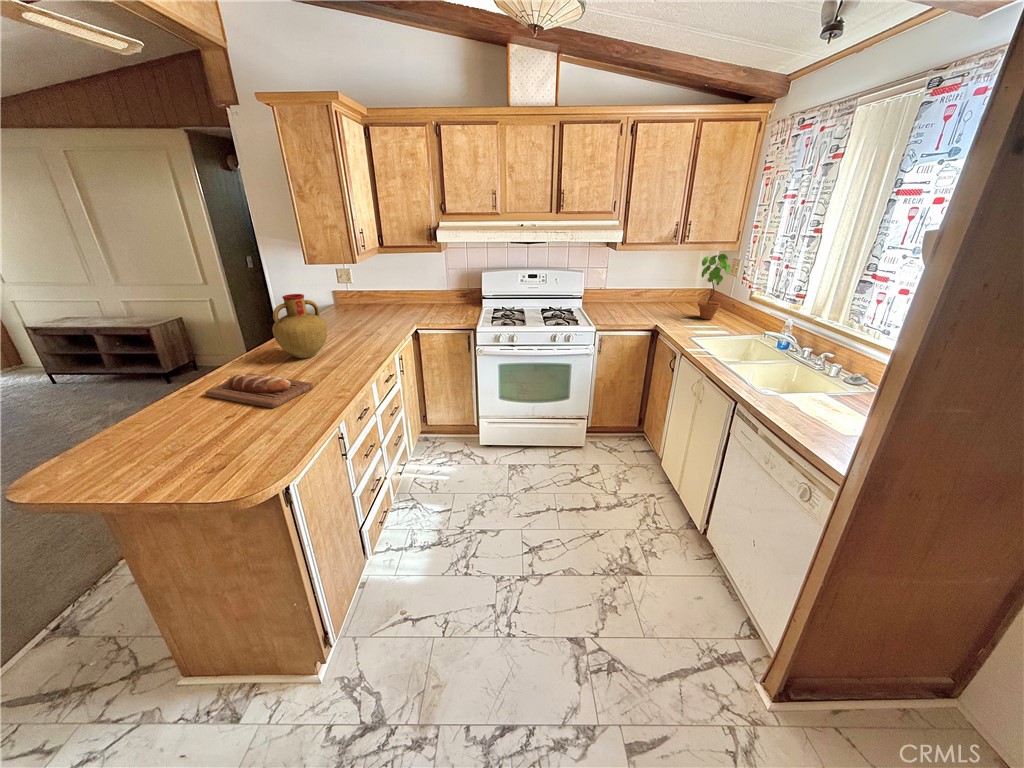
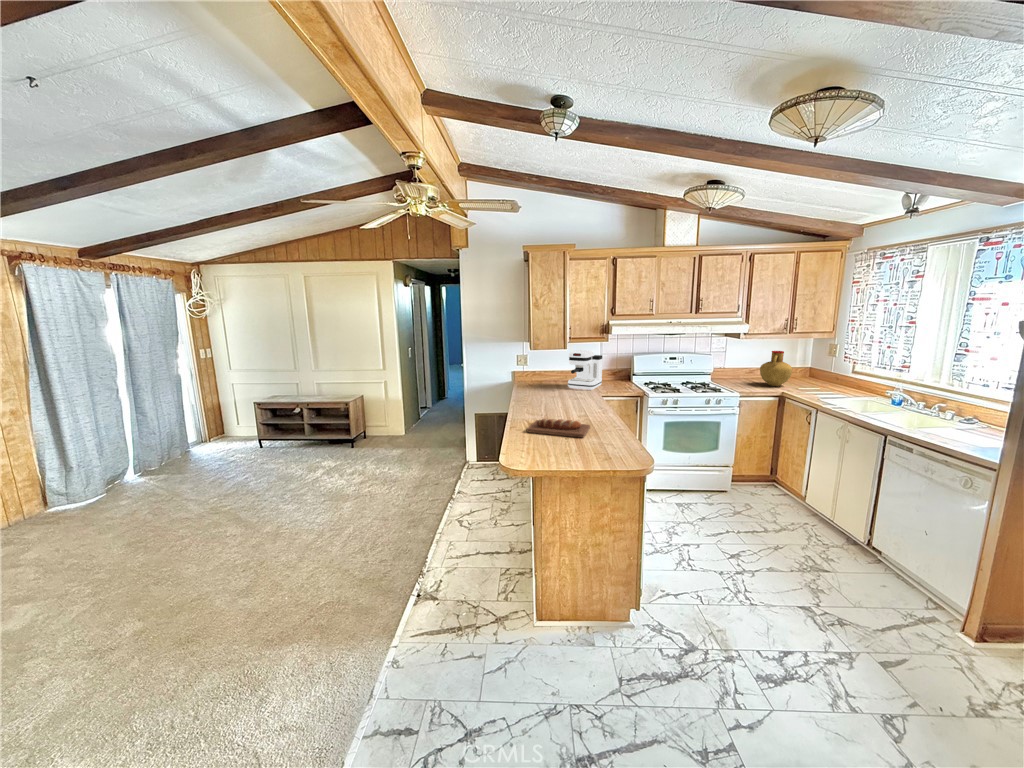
potted plant: present [698,254,731,319] -> none [810,340,836,388]
coffee maker: none [382,264,437,320] -> present [568,350,602,390]
vase: present [272,294,327,358] -> present [760,351,792,386]

